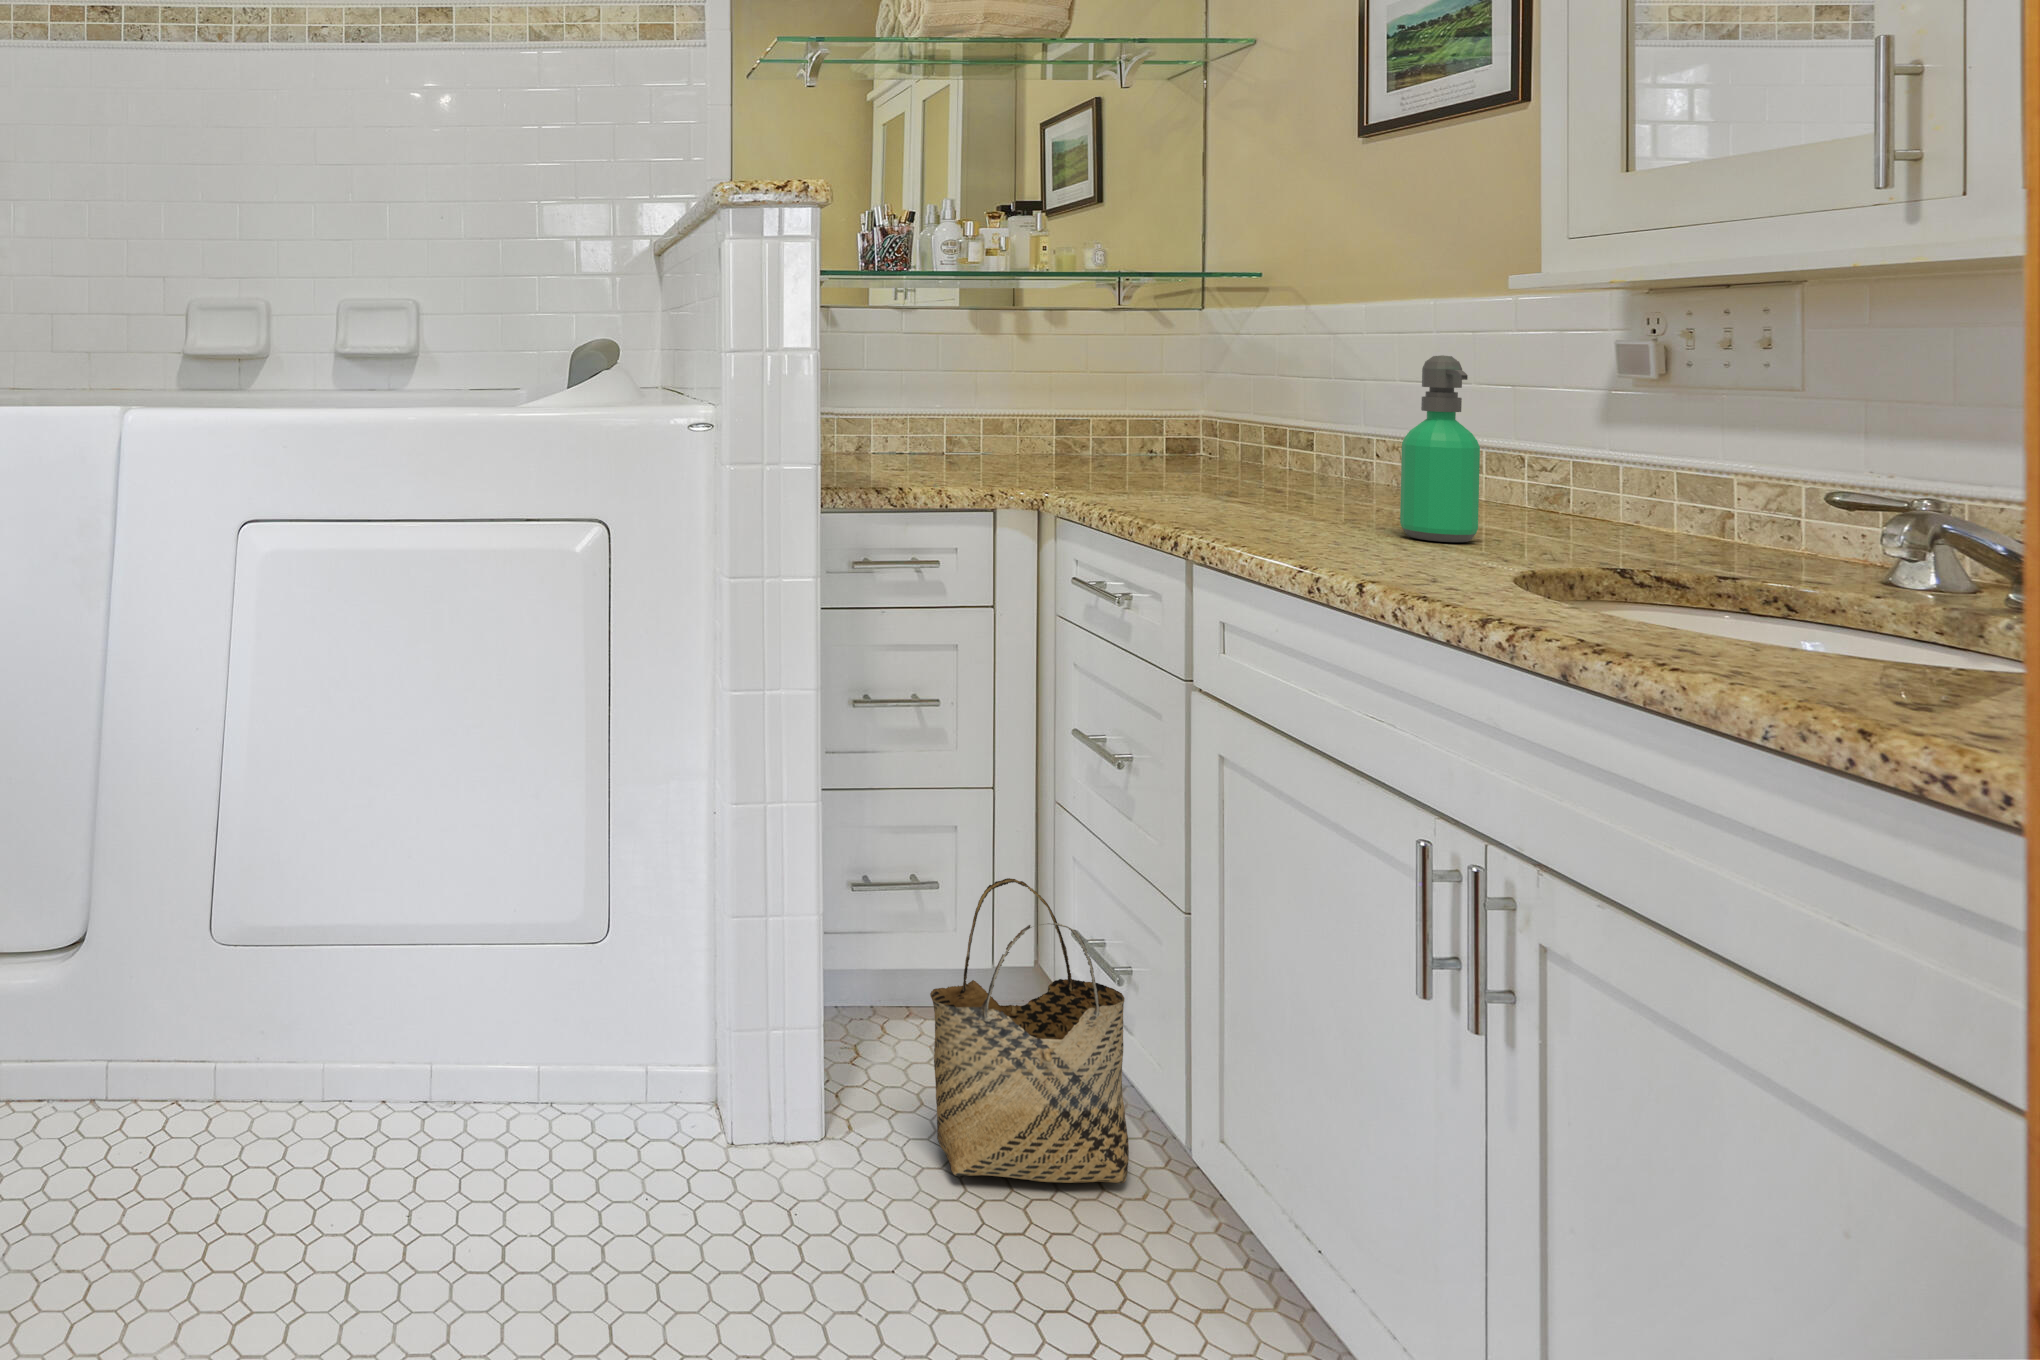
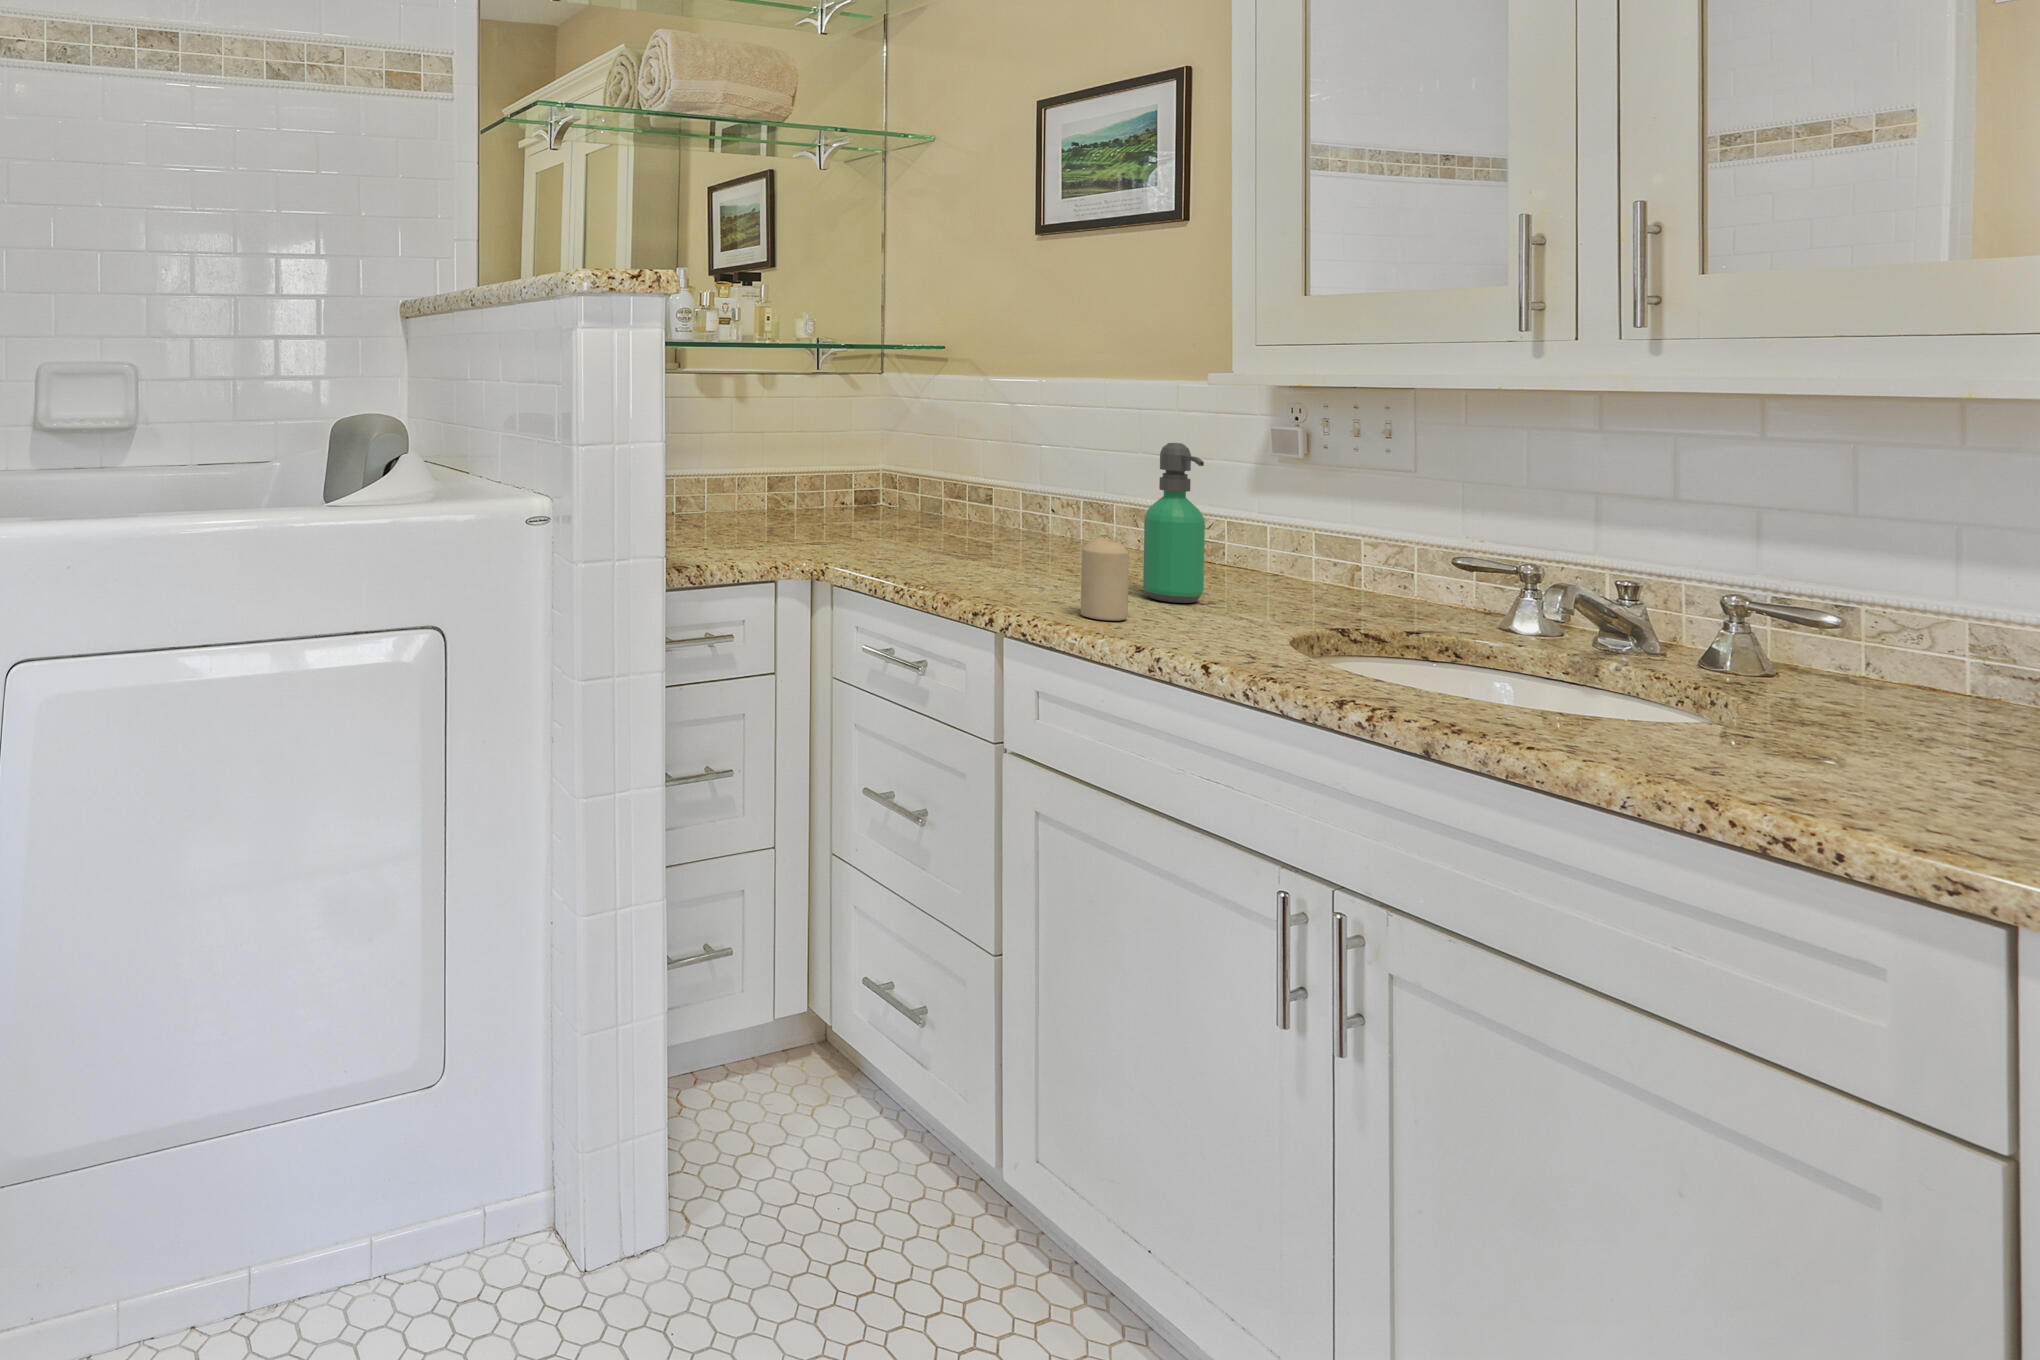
candle: none [1280,457,1339,549] -> present [1081,538,1129,621]
woven basket: present [930,878,1129,1183] -> none [769,938,940,1244]

